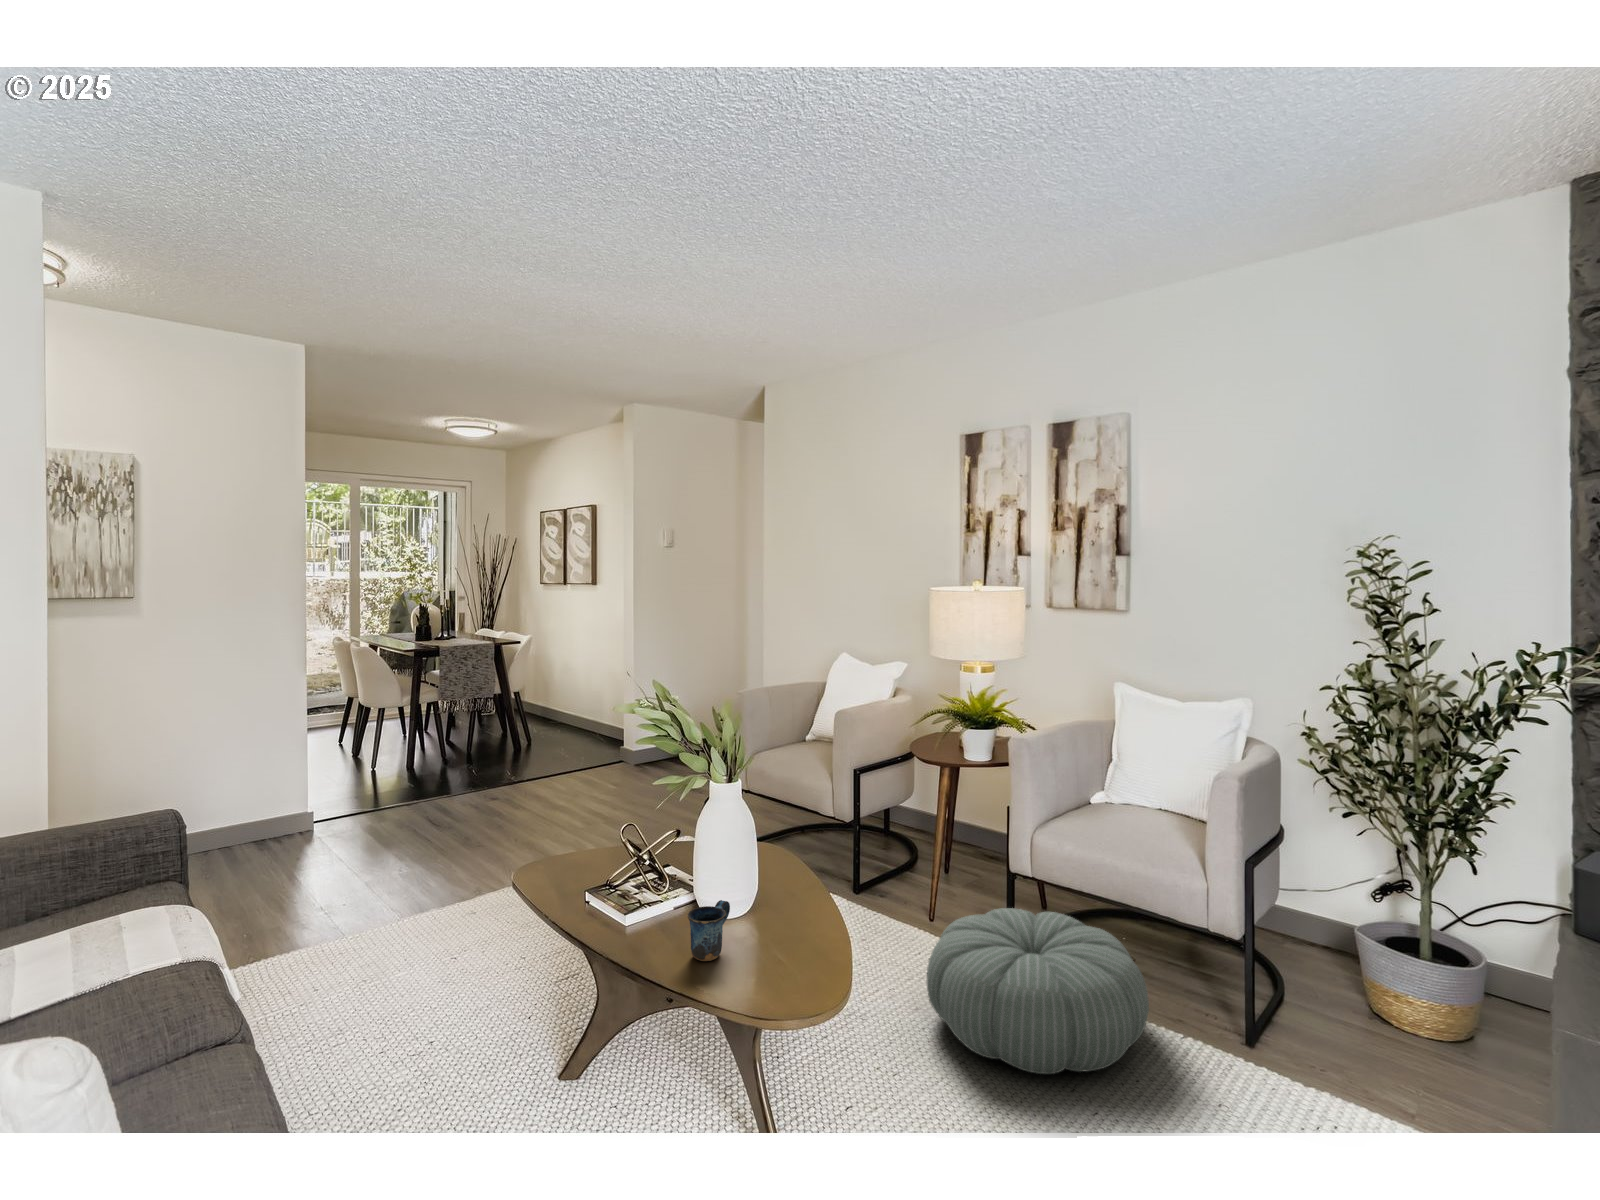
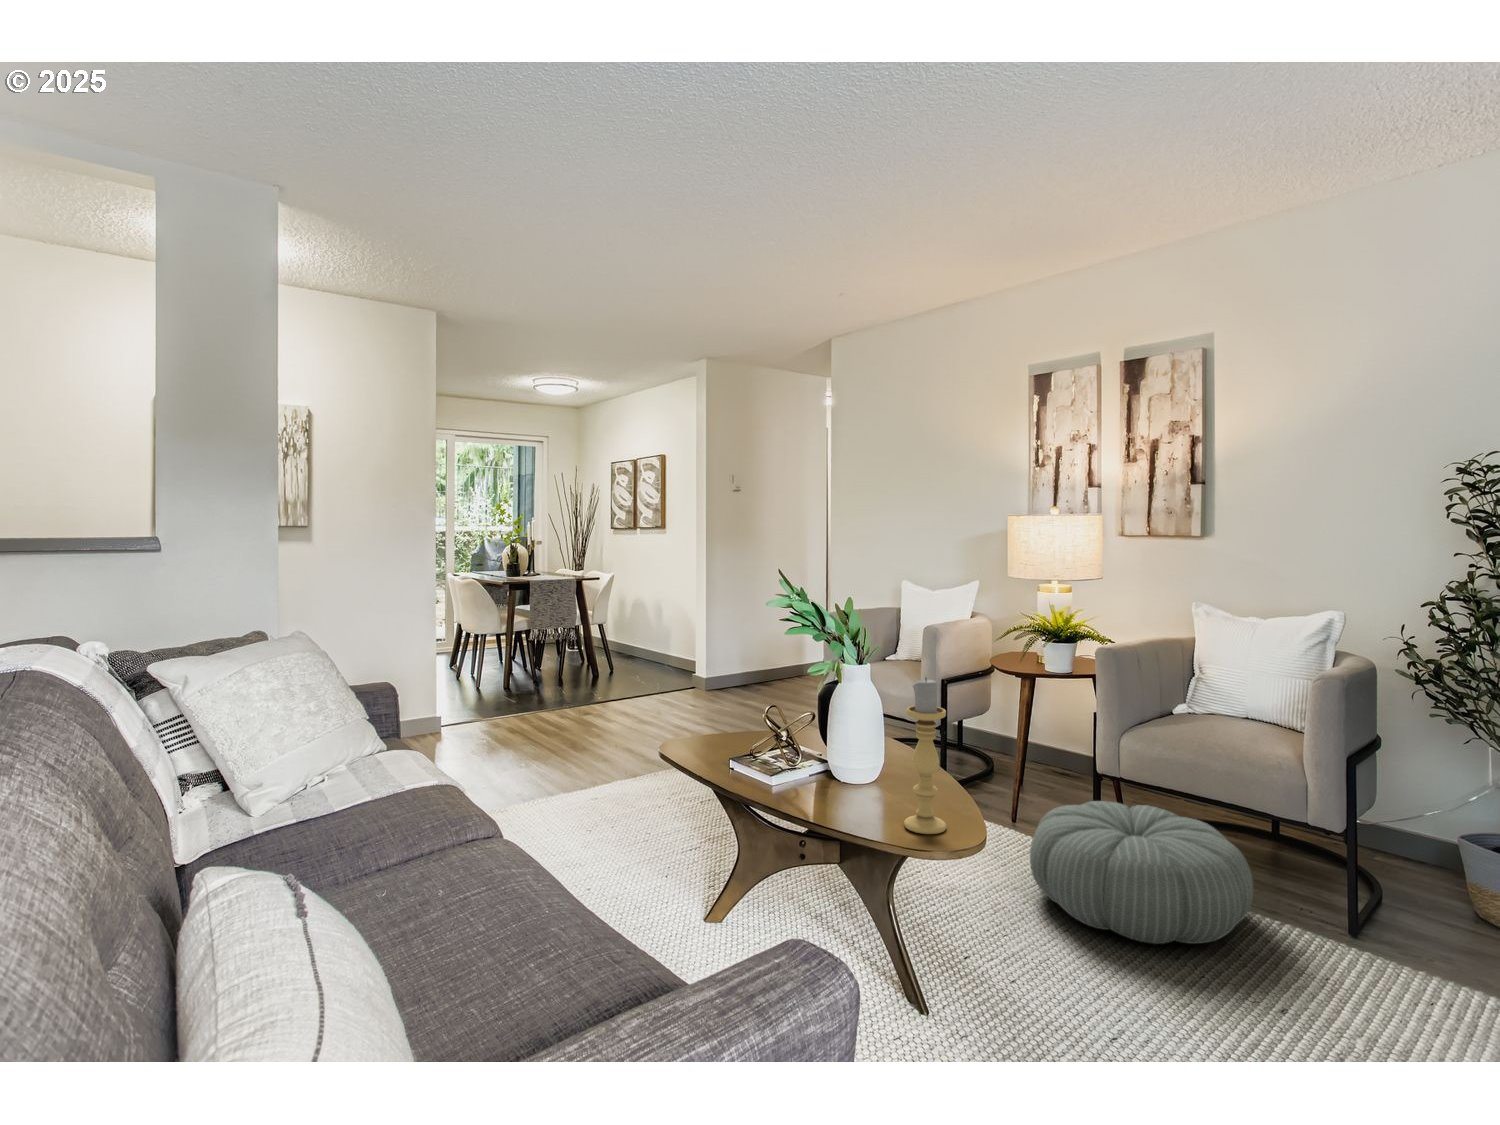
candle holder: none [756,814,801,990] -> present [904,678,946,834]
mug: present [687,900,730,961] -> none [836,762,870,812]

